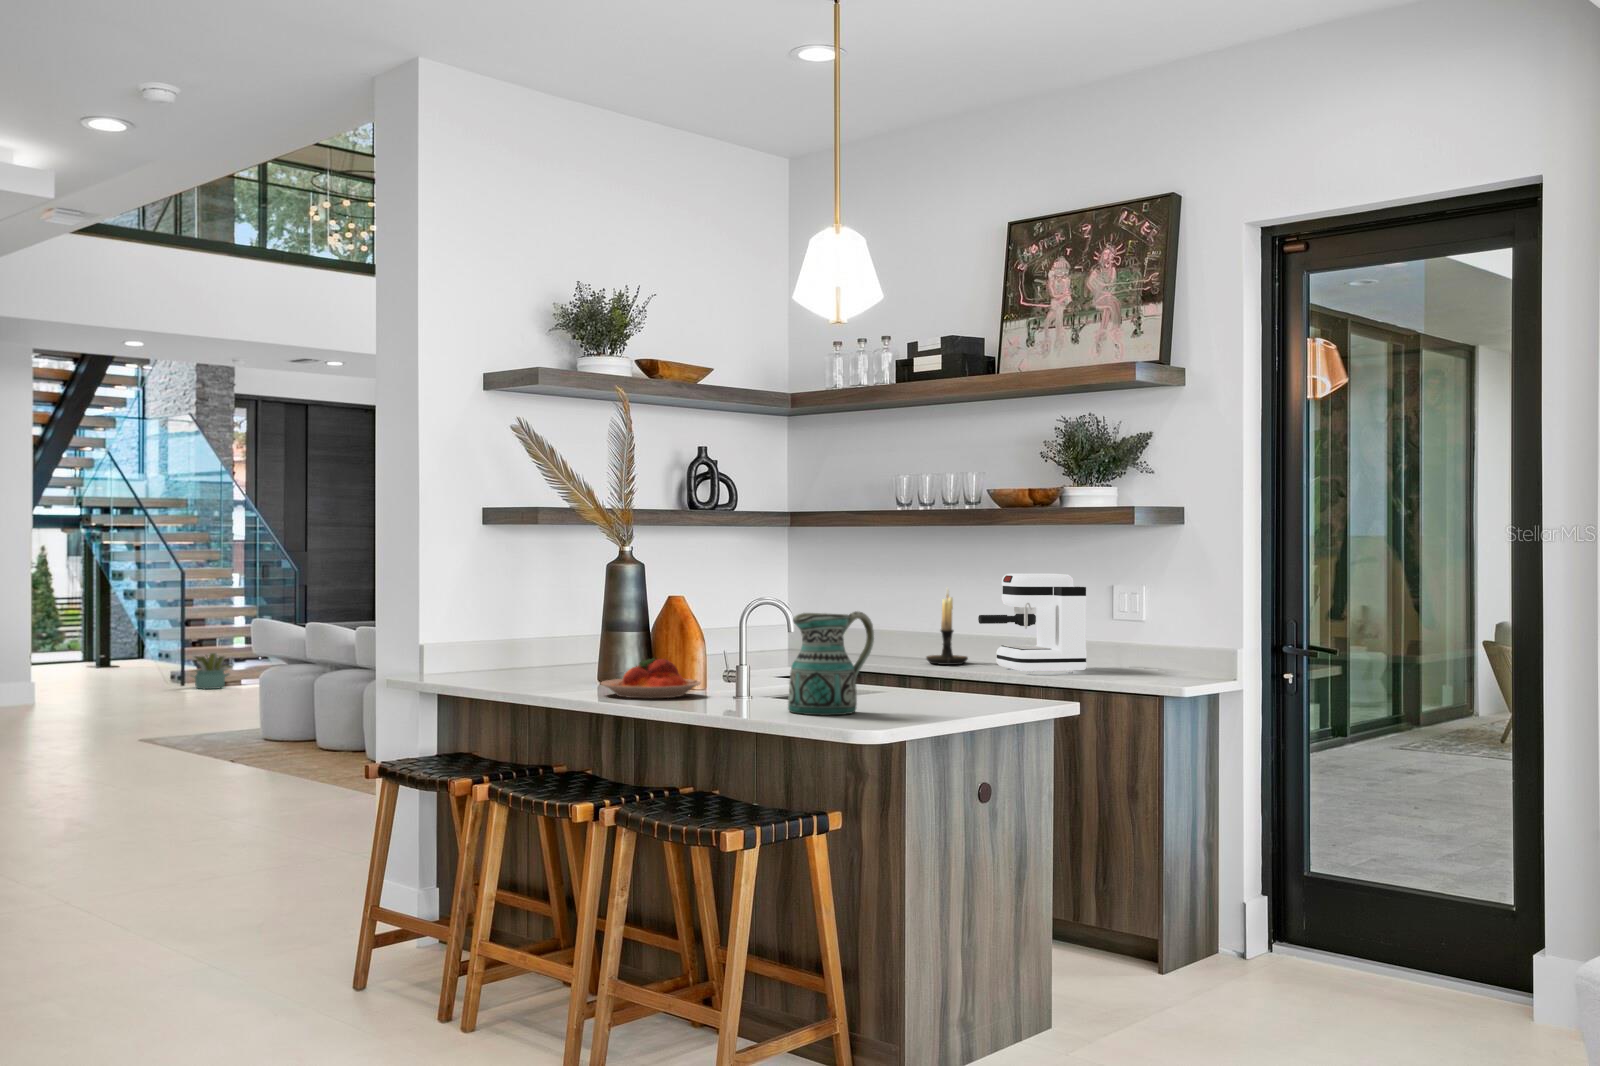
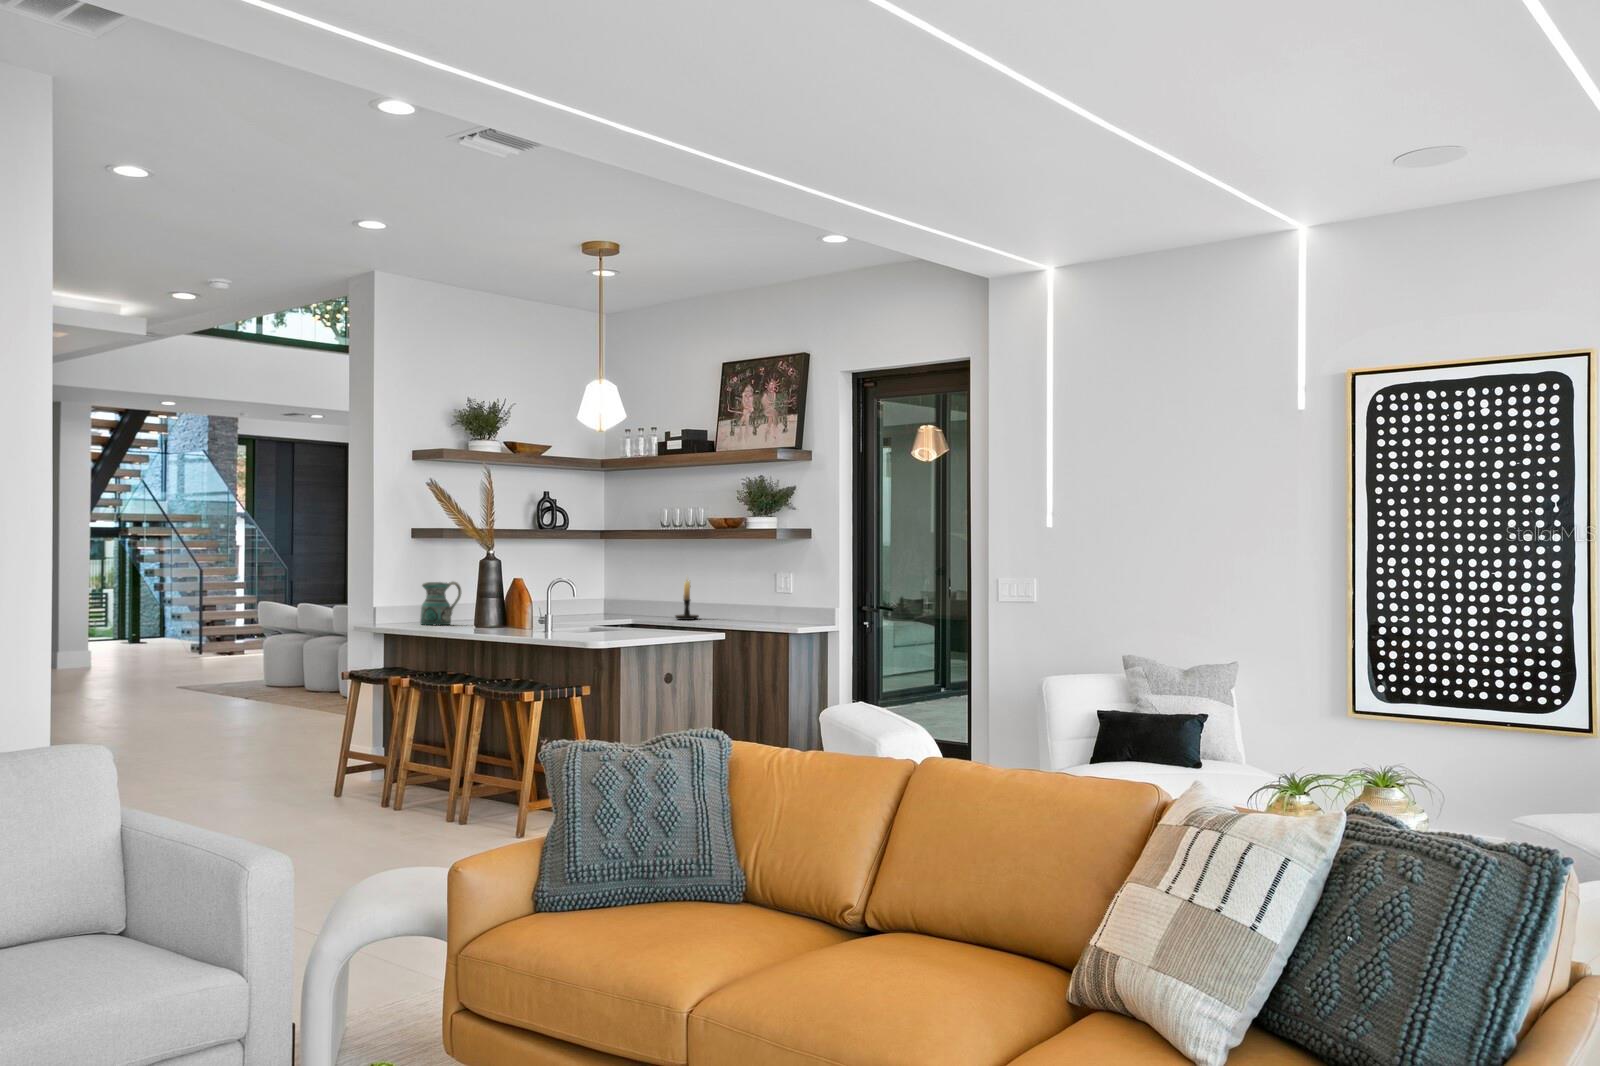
coffee maker: present [978,574,1086,673] -> none [699,567,758,623]
ceramic pitcher: present [788,611,874,715] -> present [420,582,461,625]
decorative plant: present [194,653,233,689] -> none [205,629,238,655]
plate: present [601,659,701,698] -> none [471,612,526,633]

